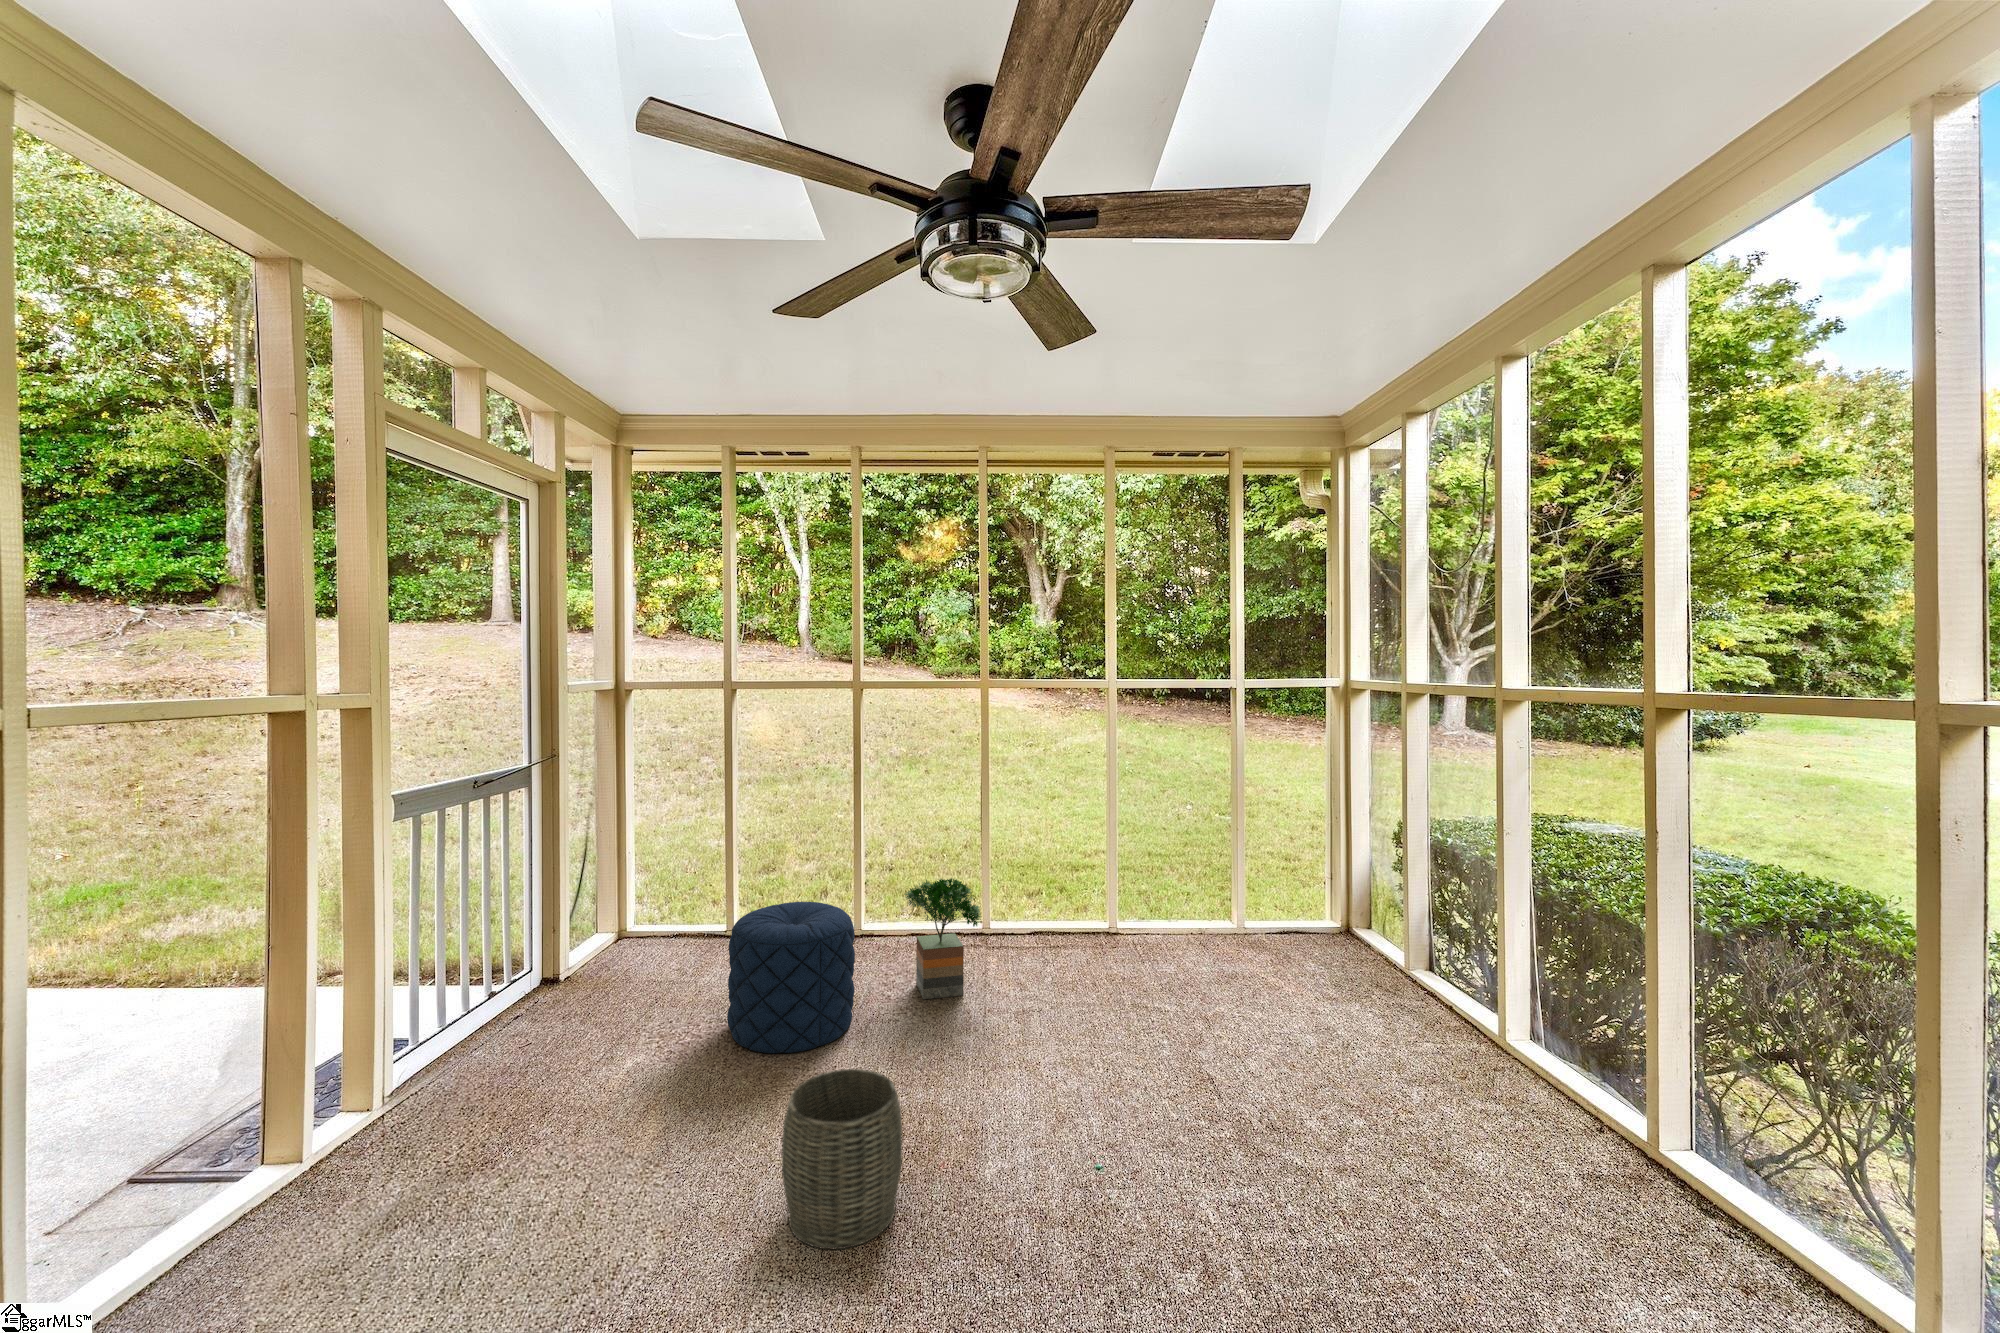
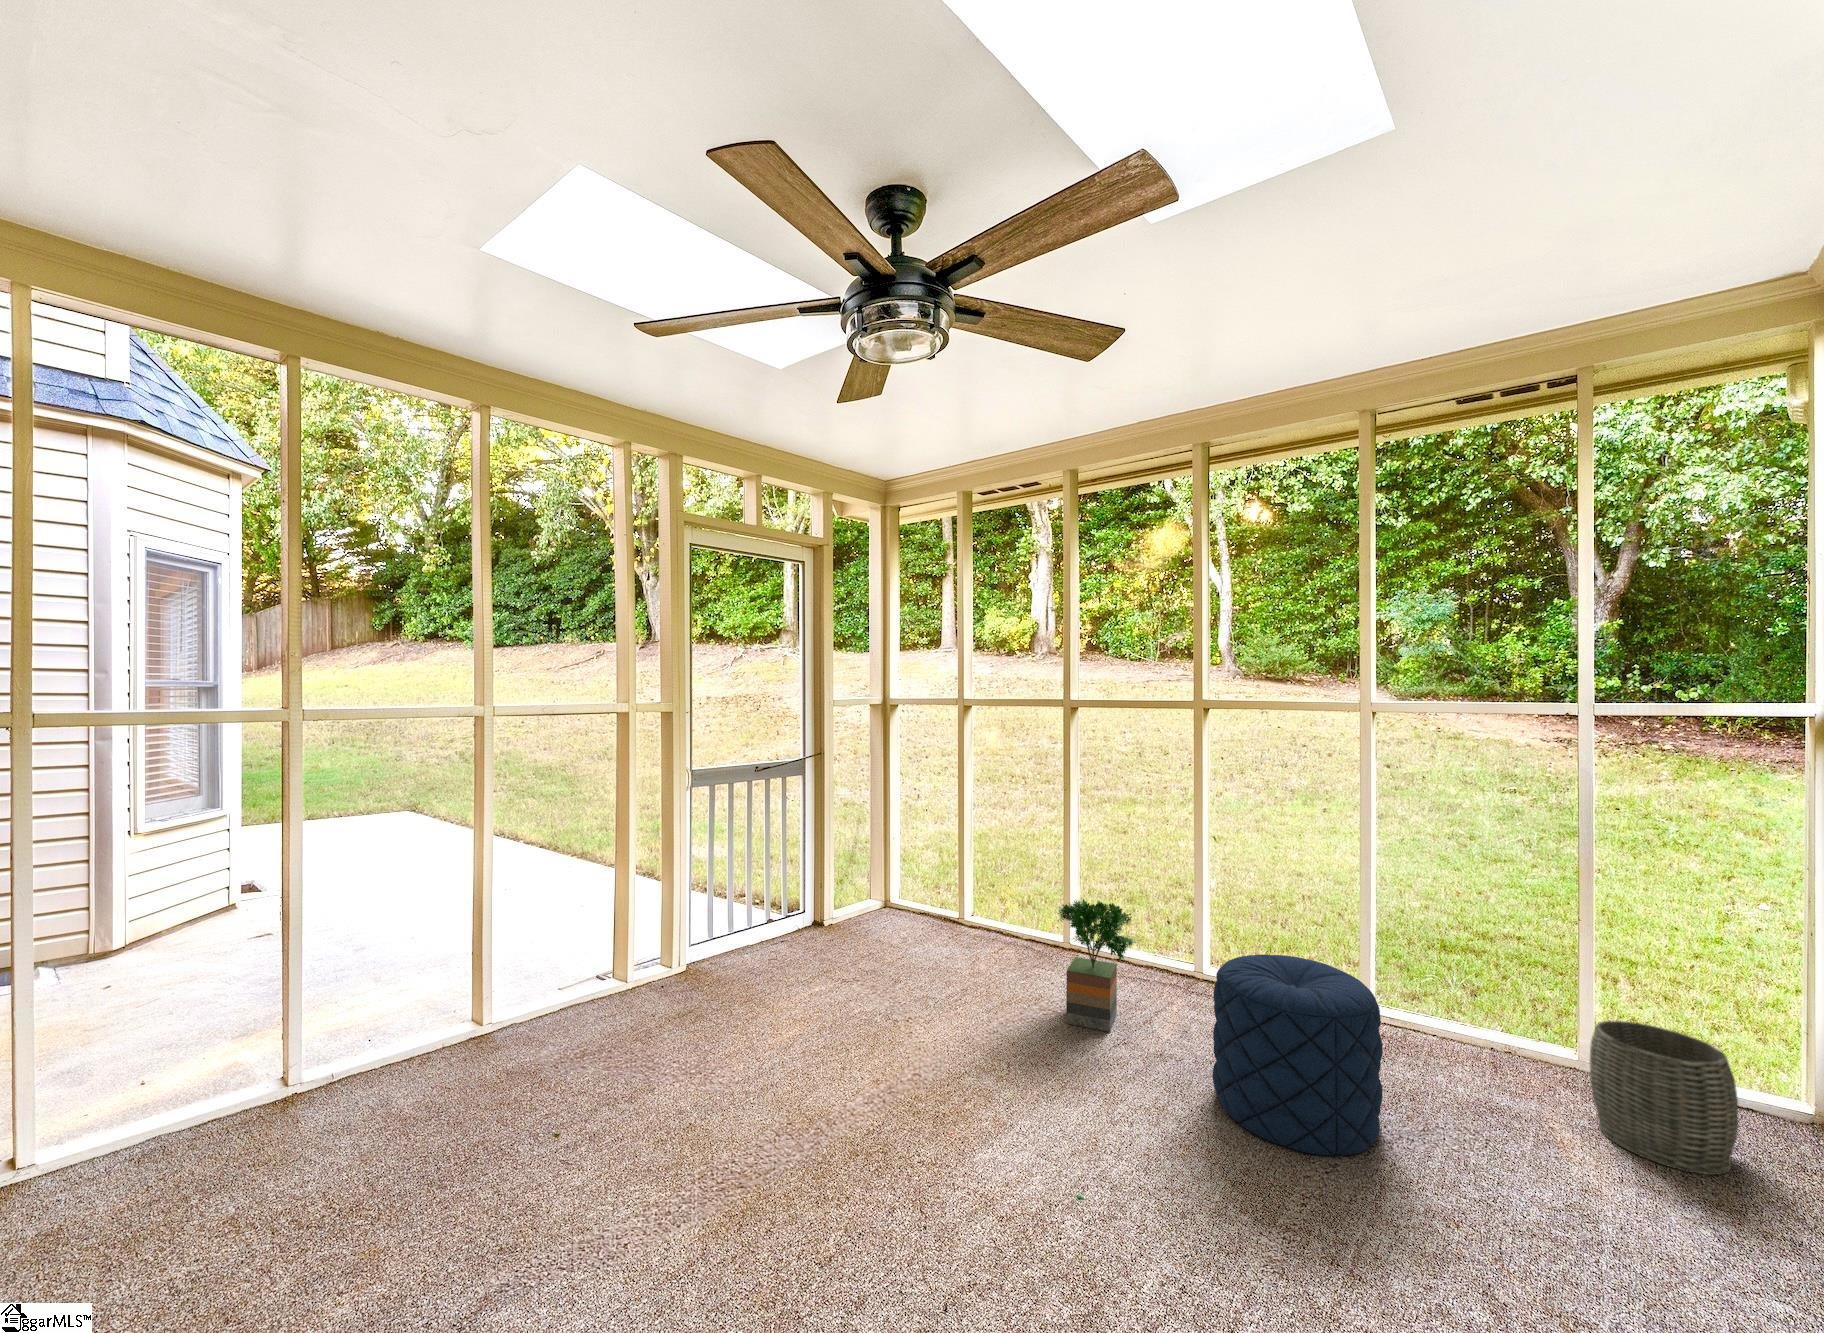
pouf: present [727,902,855,1053] -> present [1213,954,1383,1155]
woven basket: present [782,1069,903,1249] -> present [1590,1021,1739,1175]

